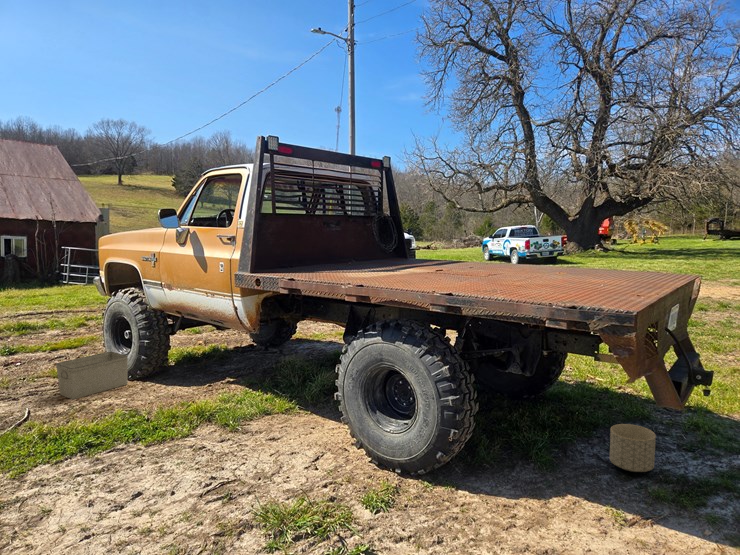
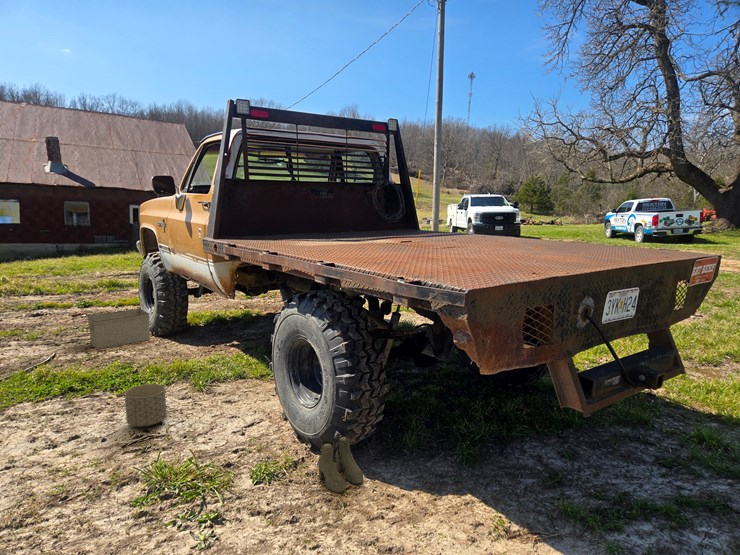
planter: present [610,424,656,472] -> present [125,384,167,427]
boots: none [427,454,474,510] -> present [318,436,364,493]

